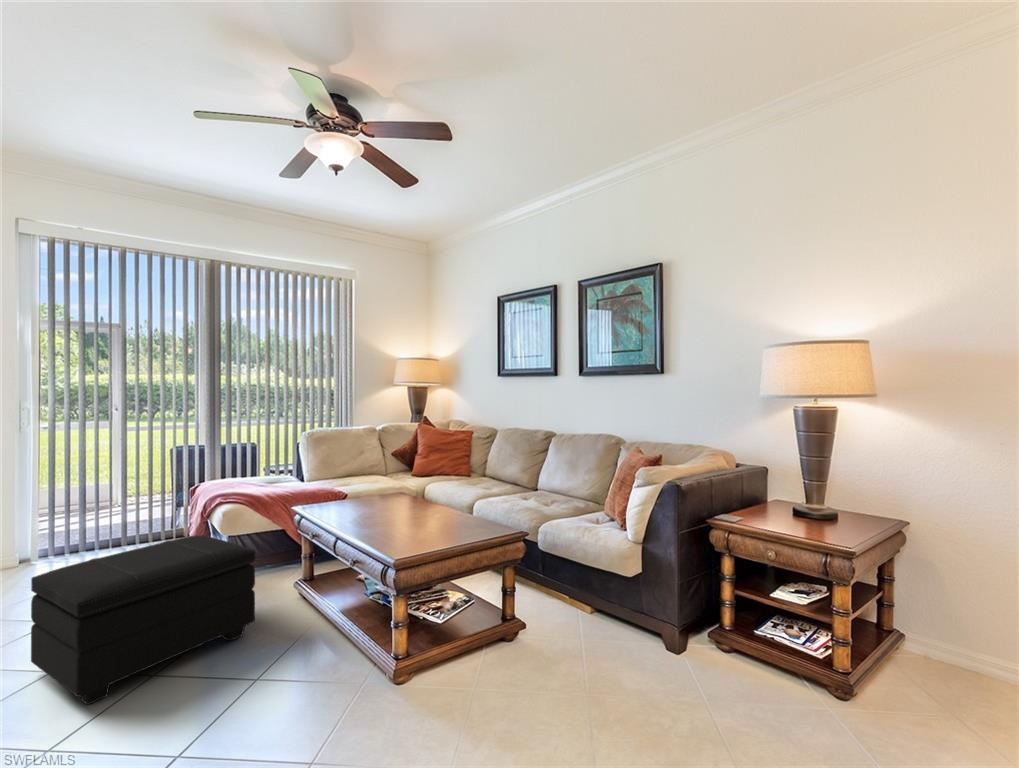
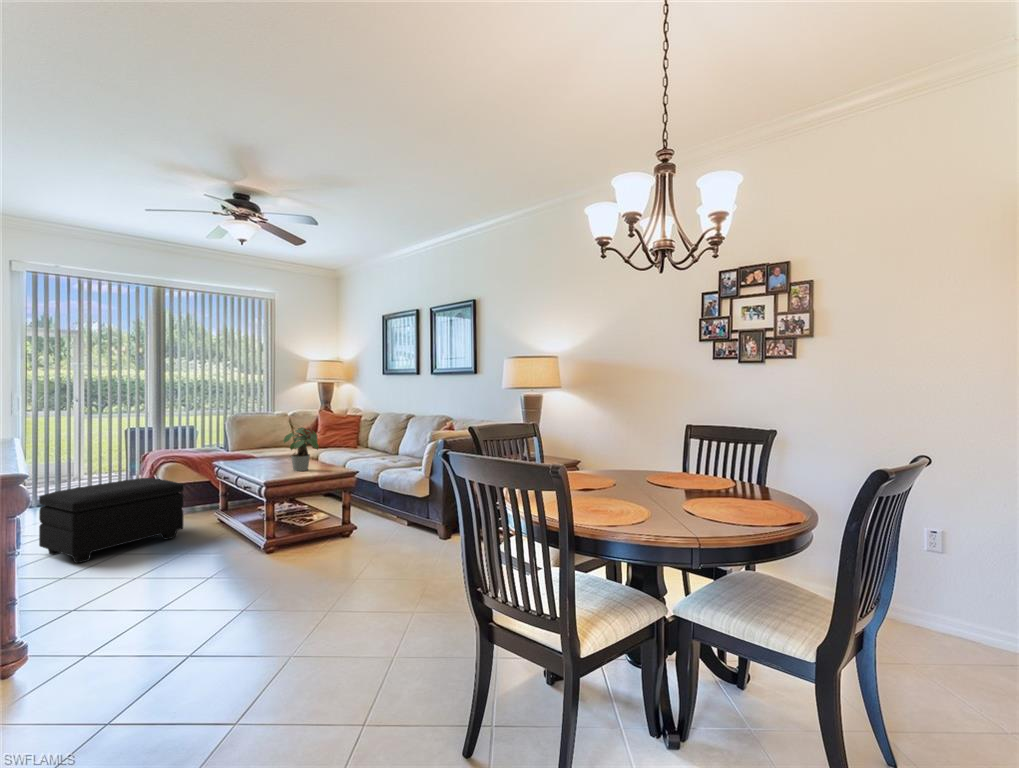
potted plant: none [411,460,467,531] -> present [284,428,319,471]

